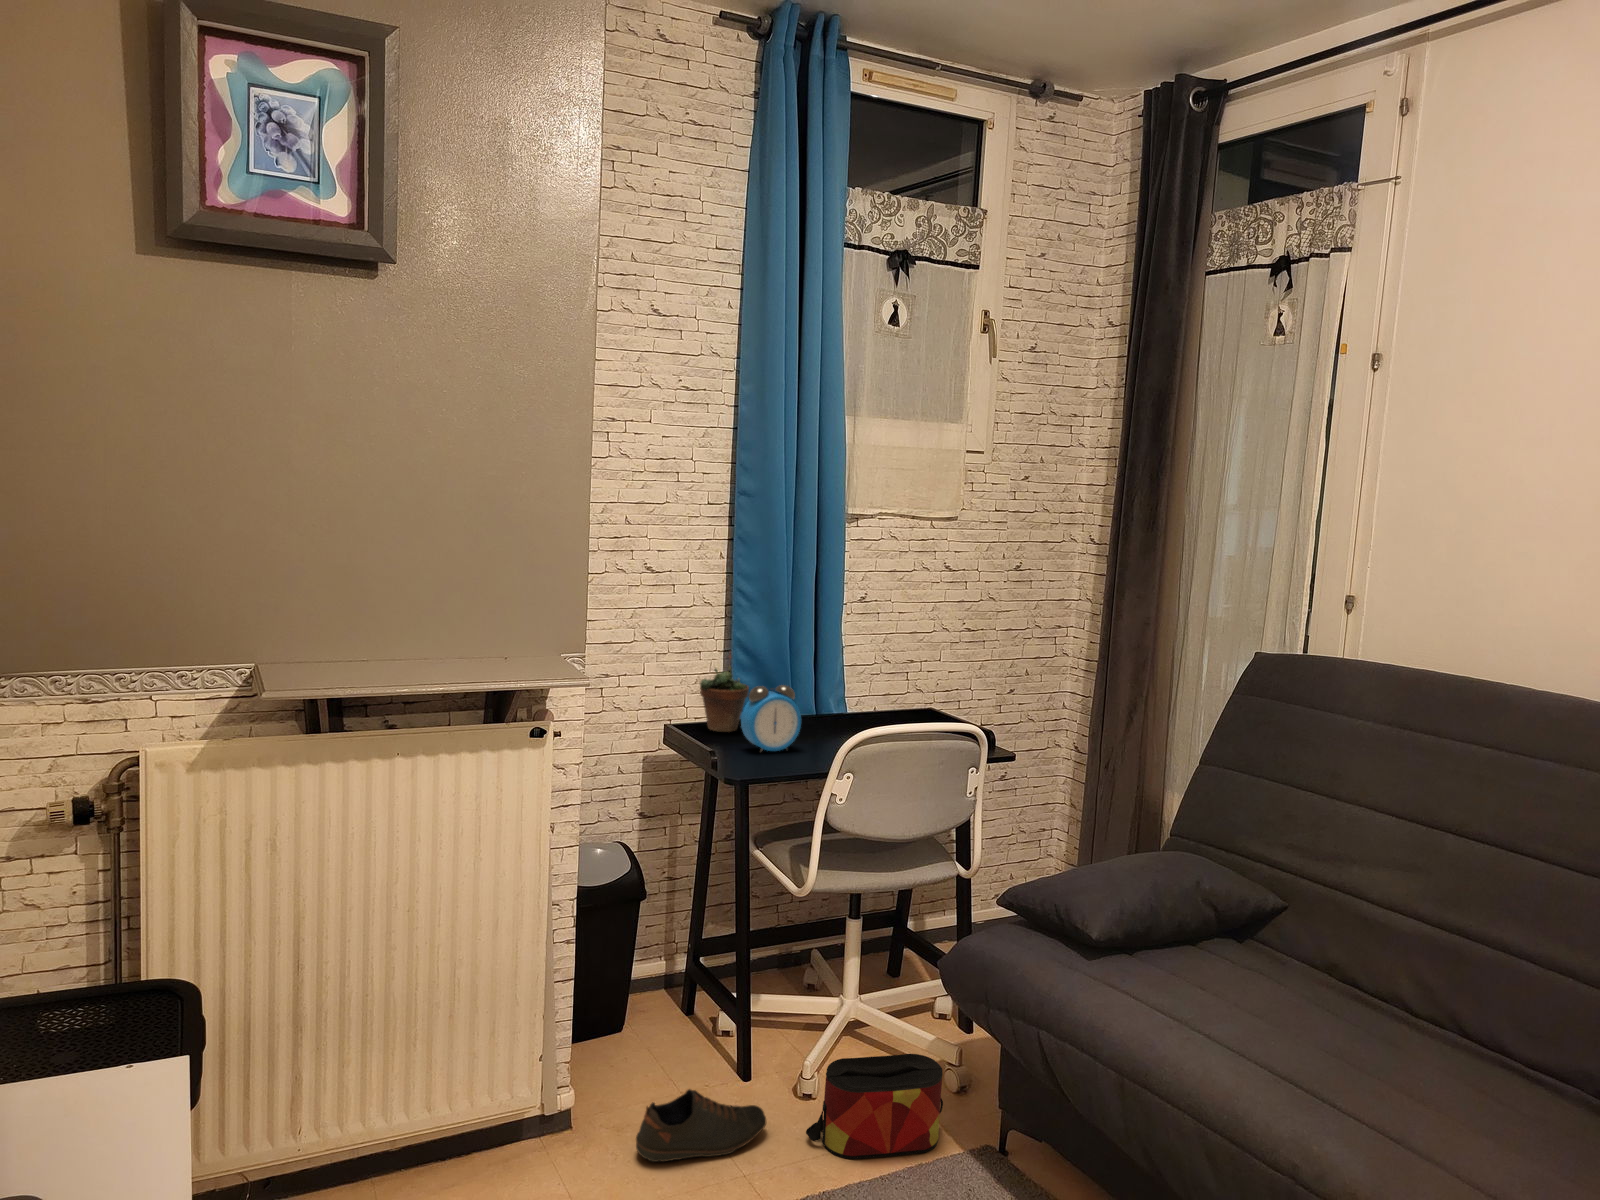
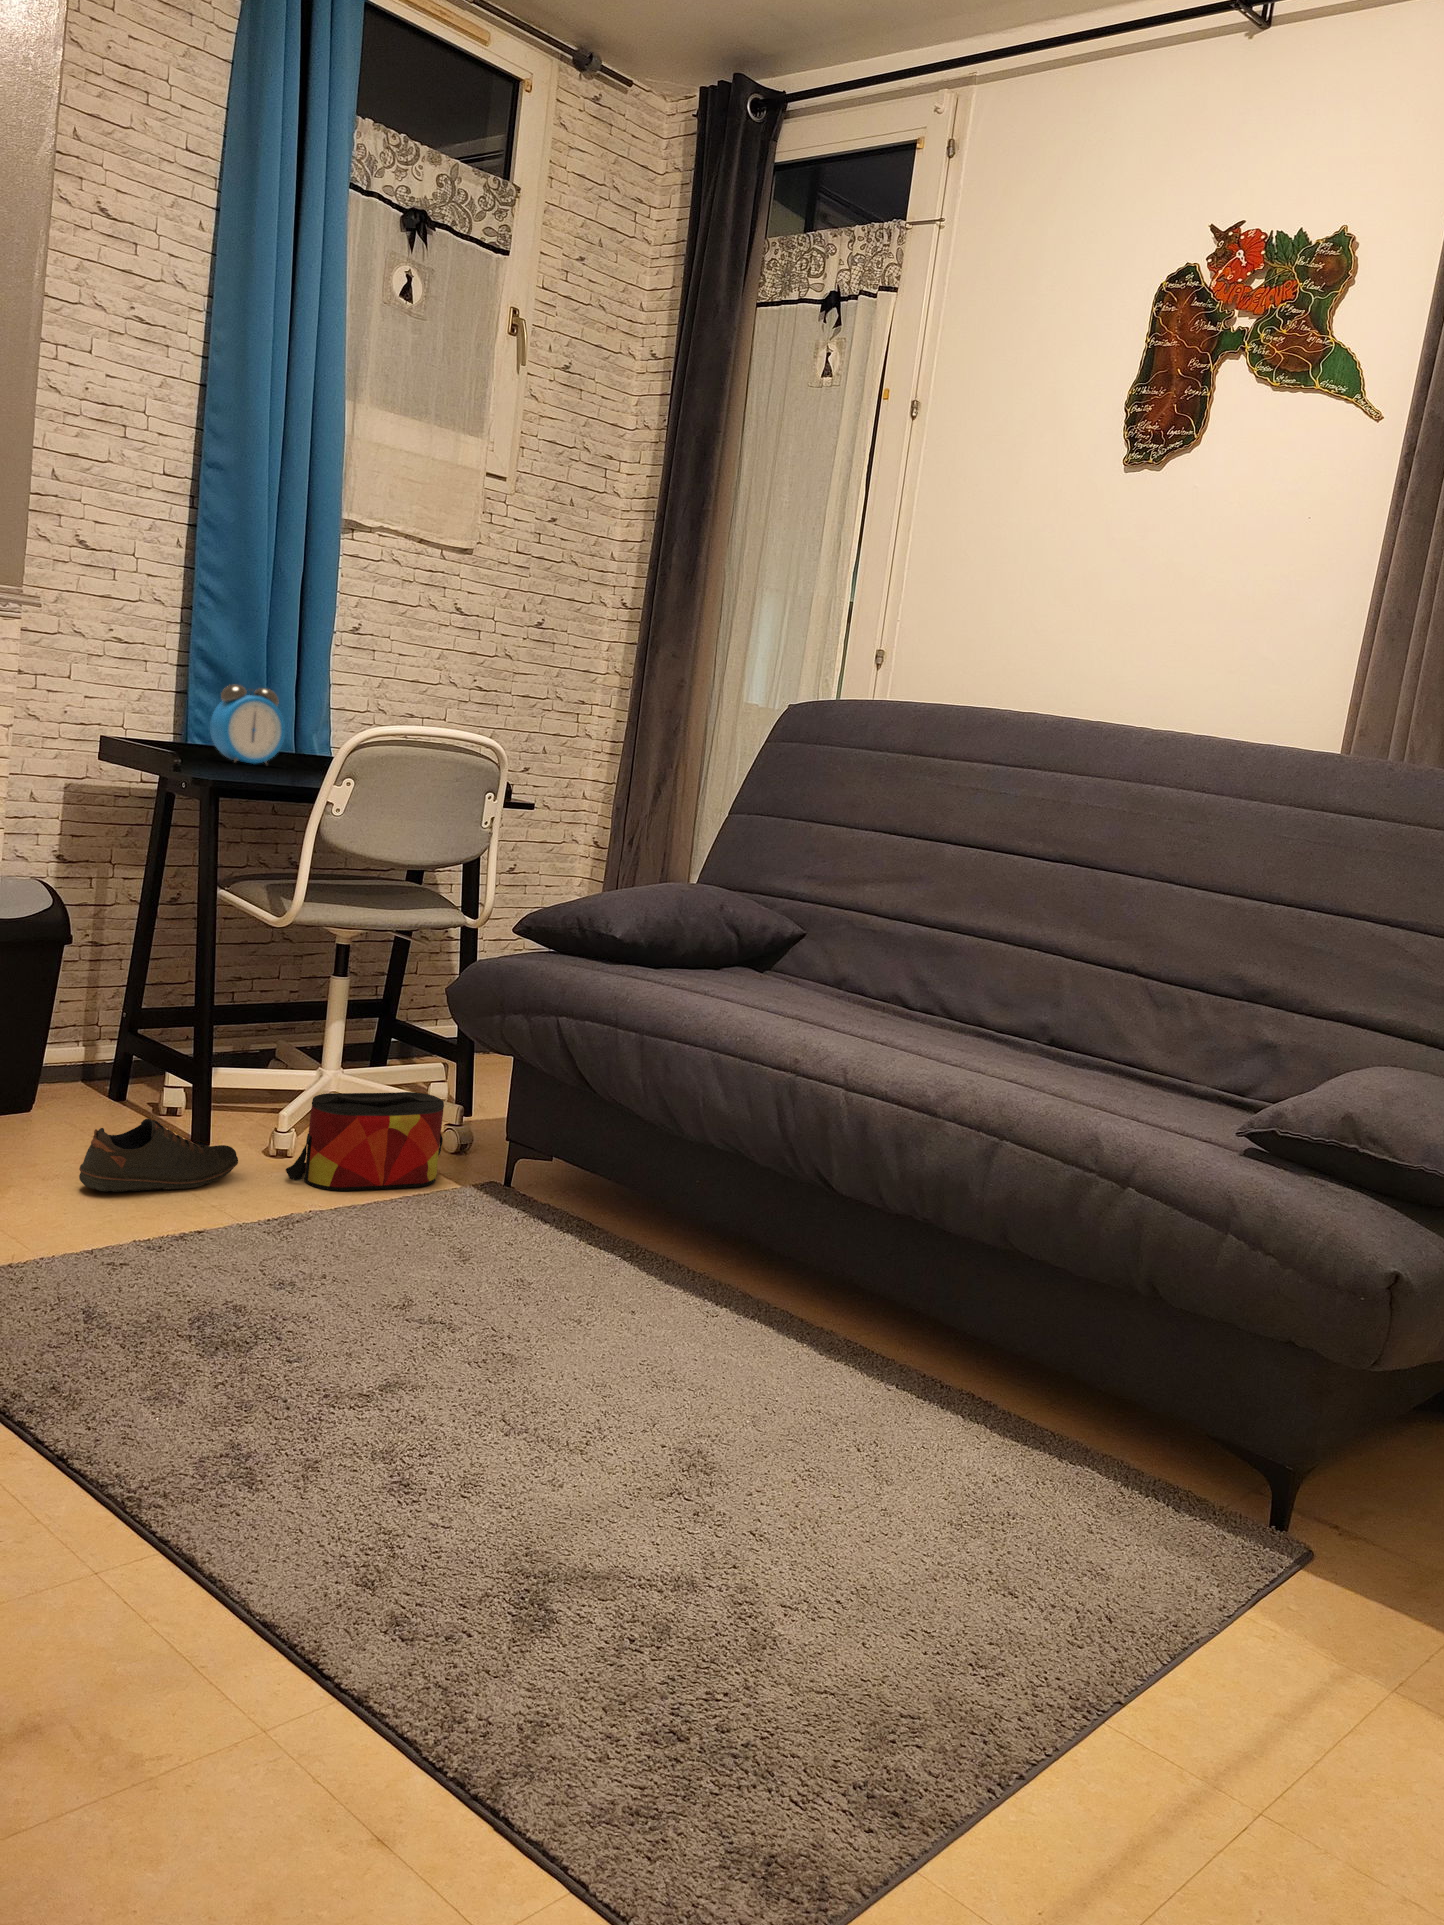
succulent plant: present [700,653,749,732] -> none [151,653,215,752]

